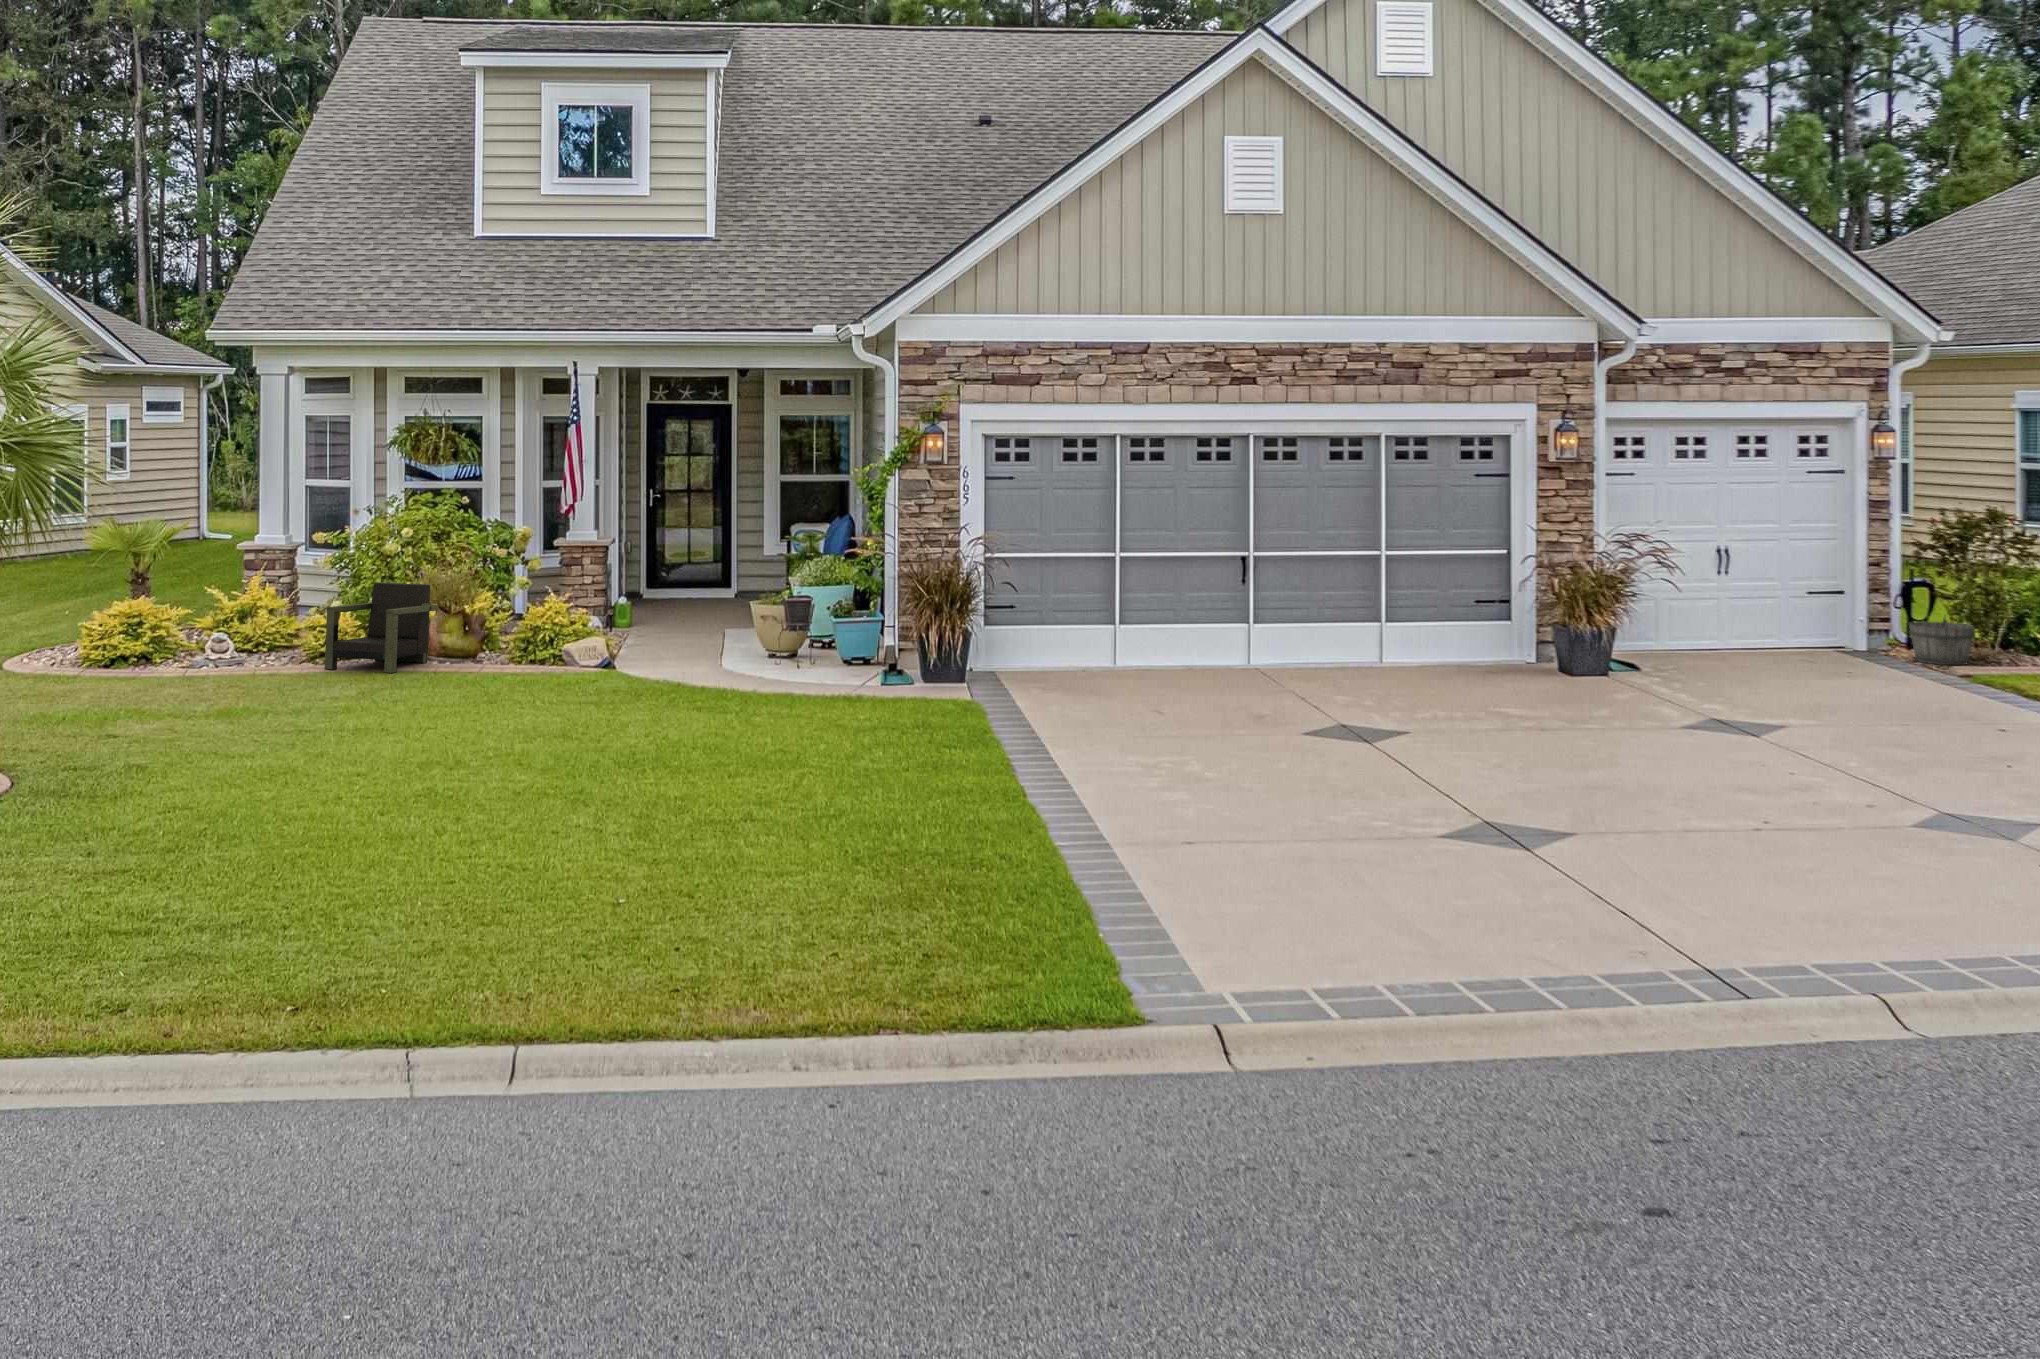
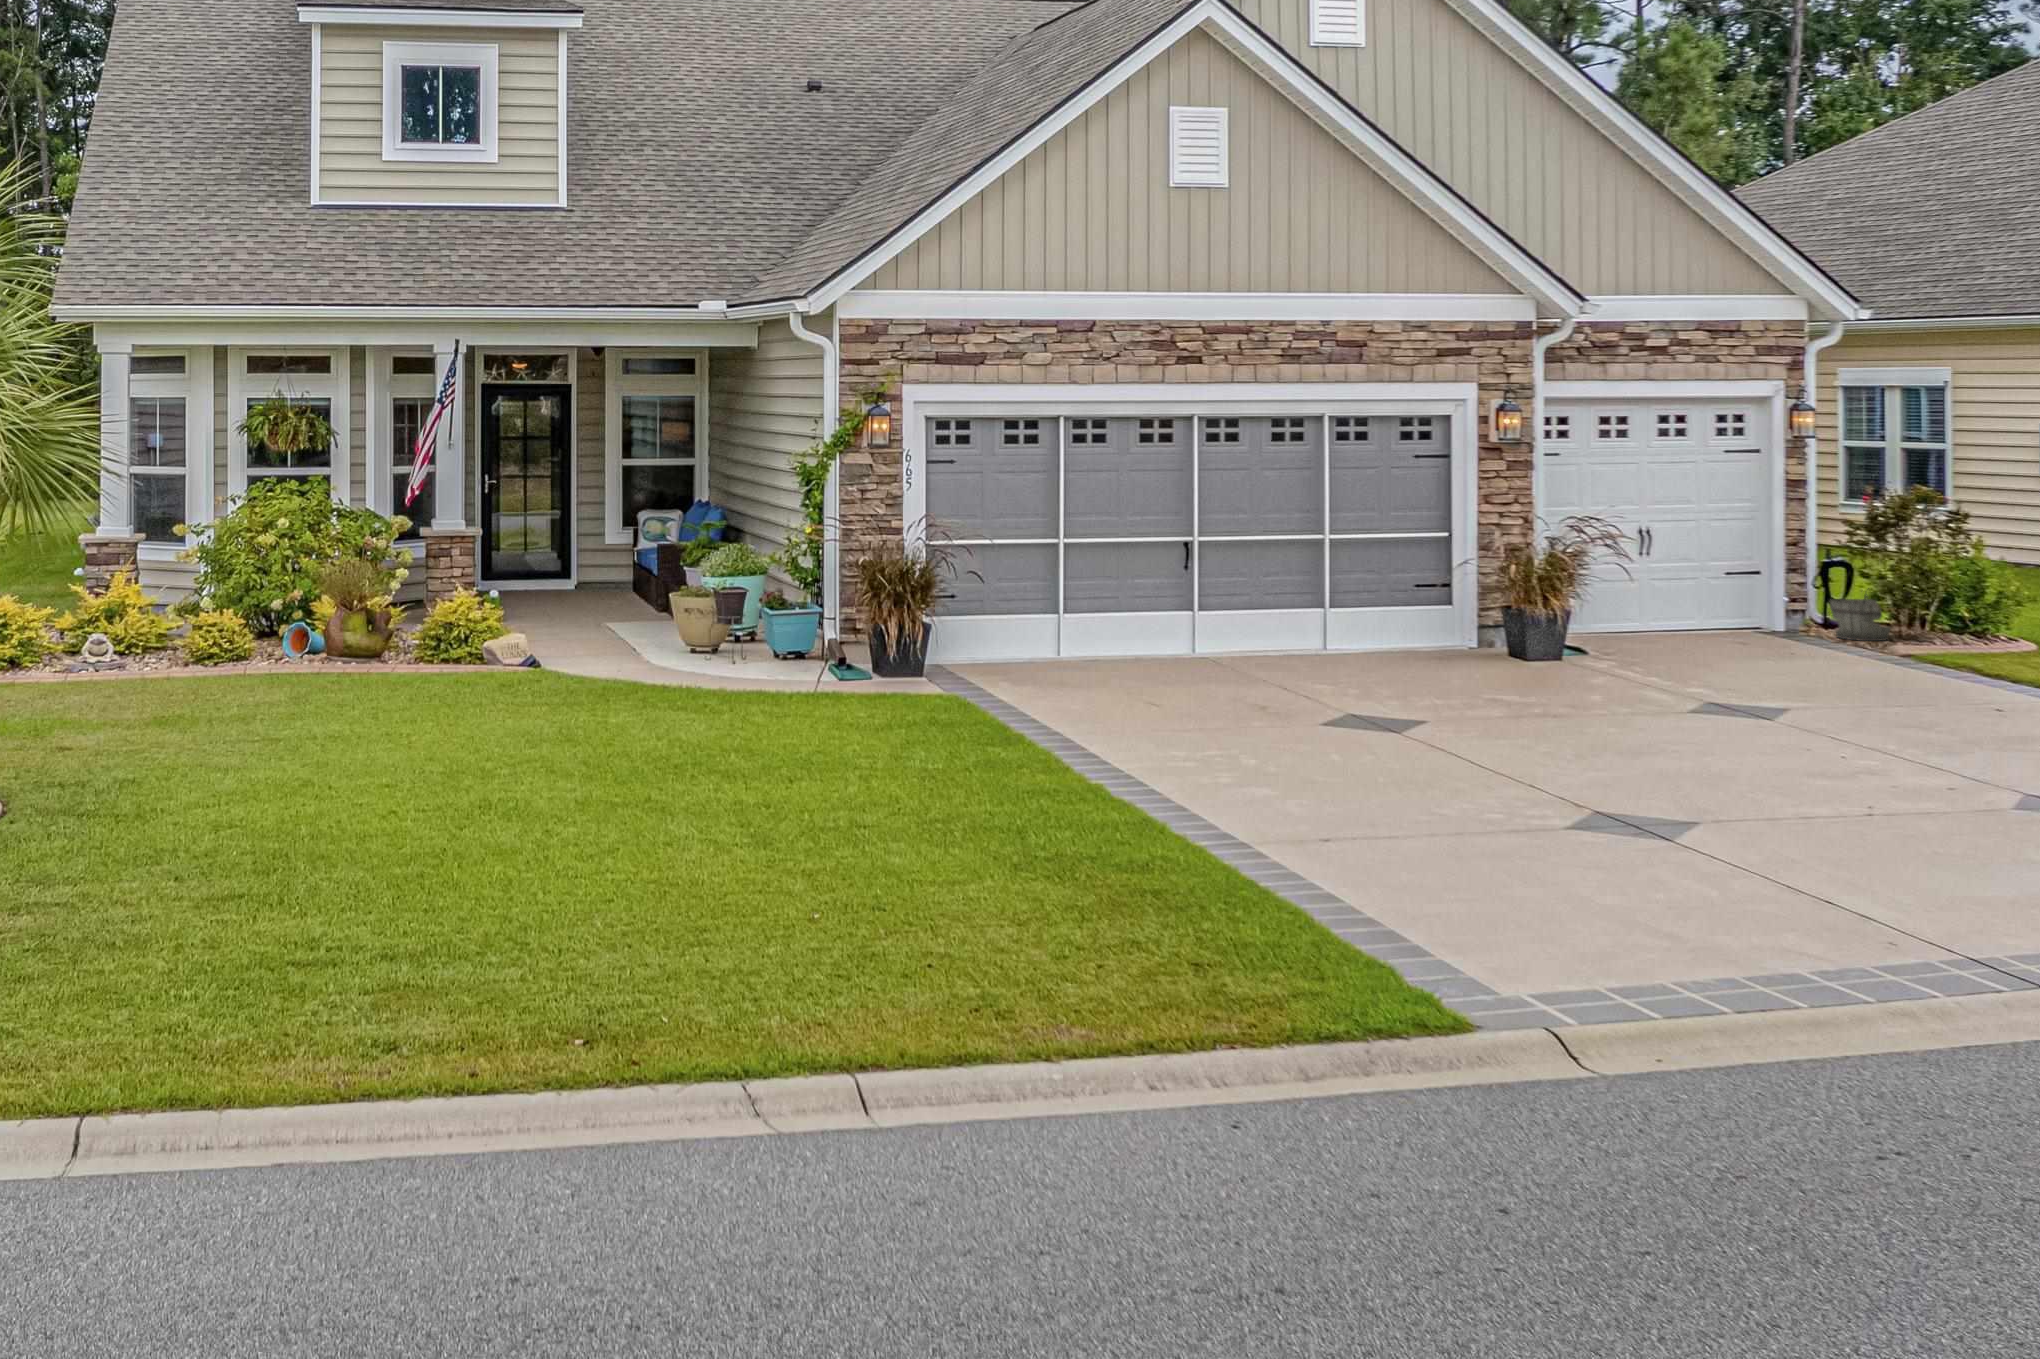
armchair: present [325,583,438,673] -> none [218,580,336,676]

